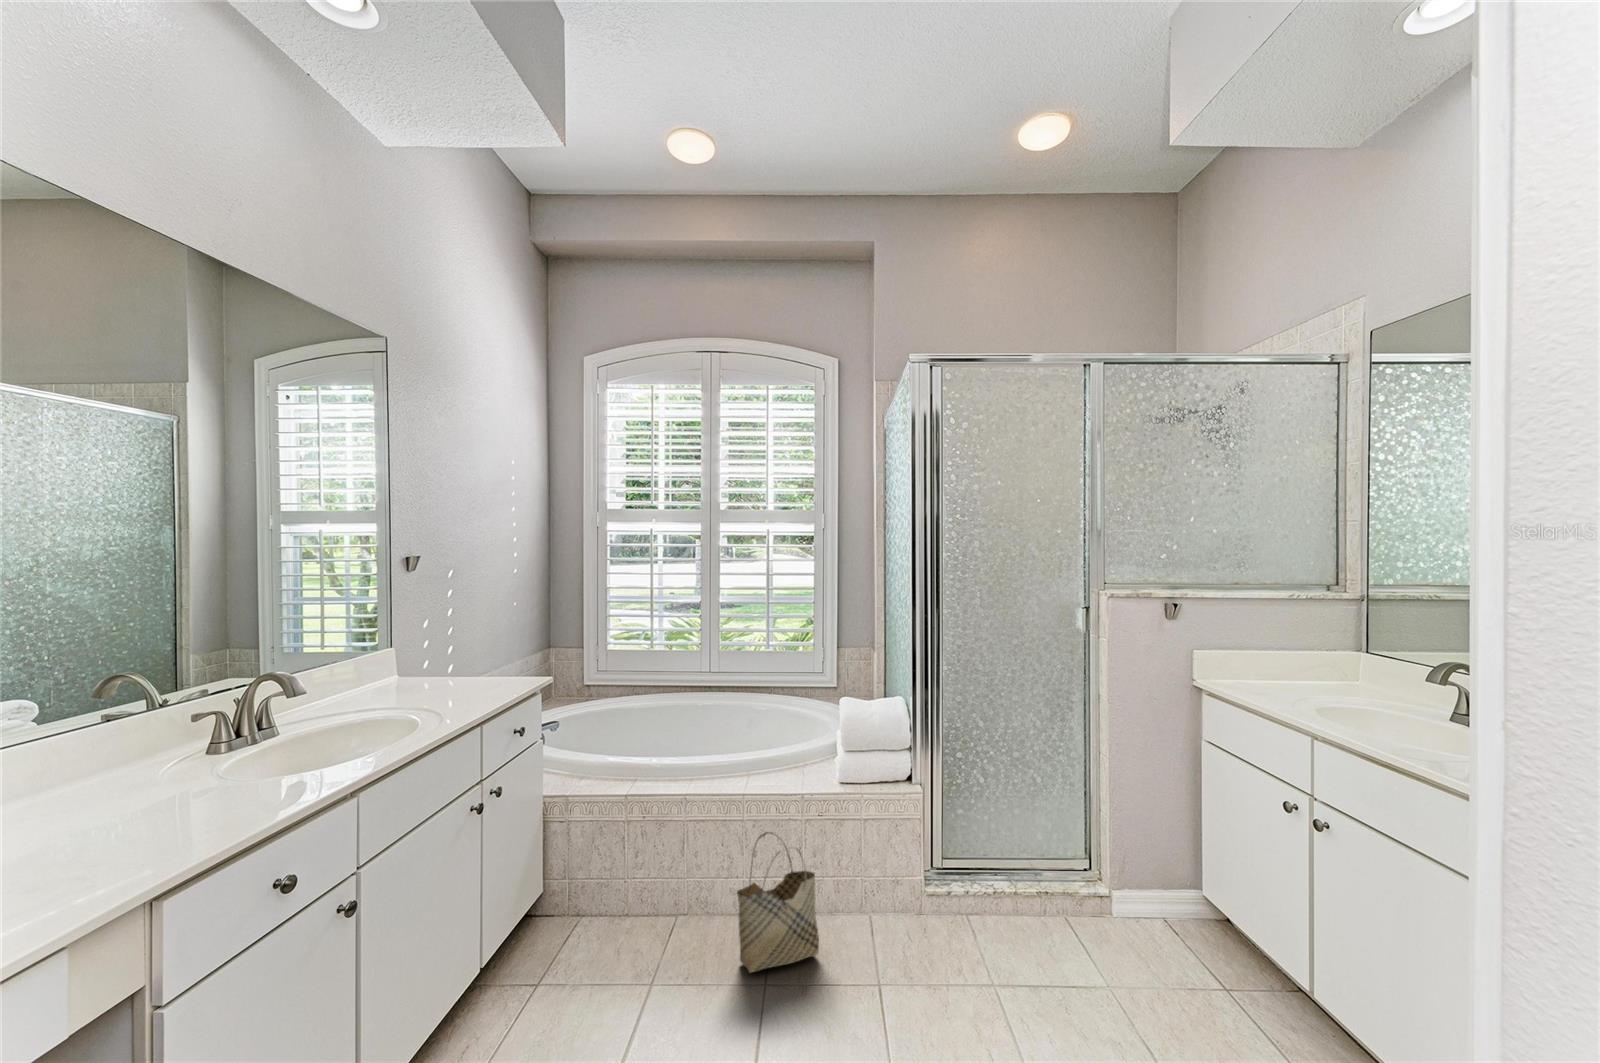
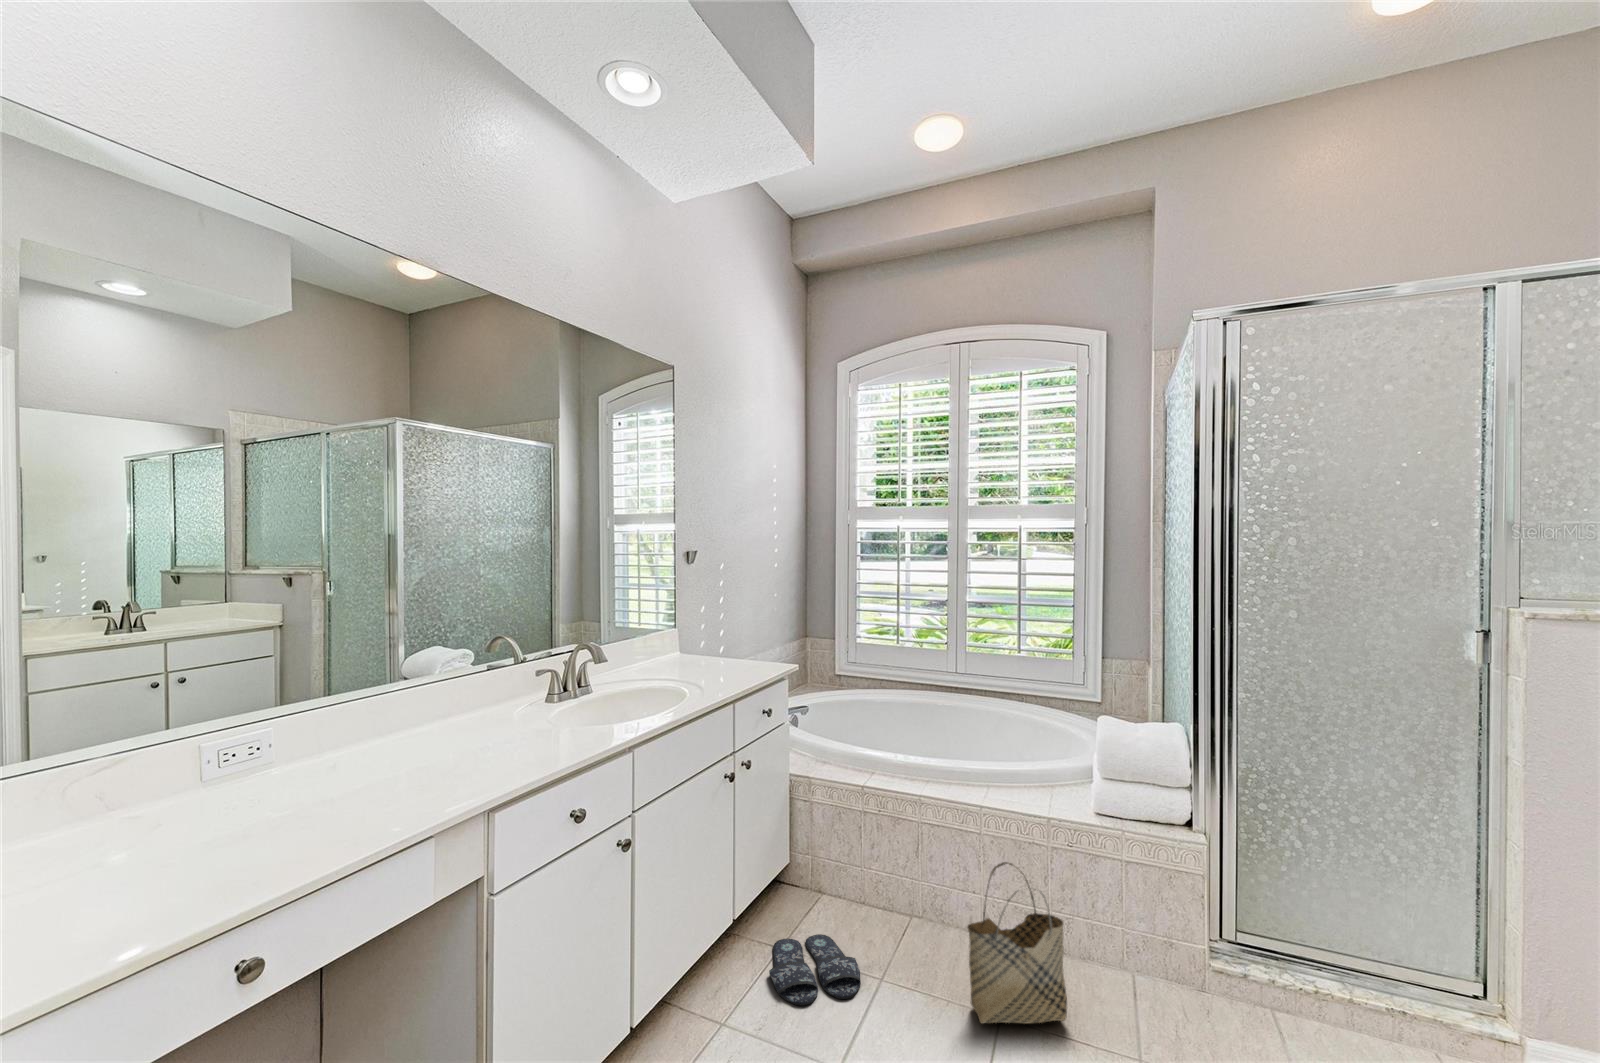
slippers: none [547,936,639,999] -> present [769,934,861,1006]

